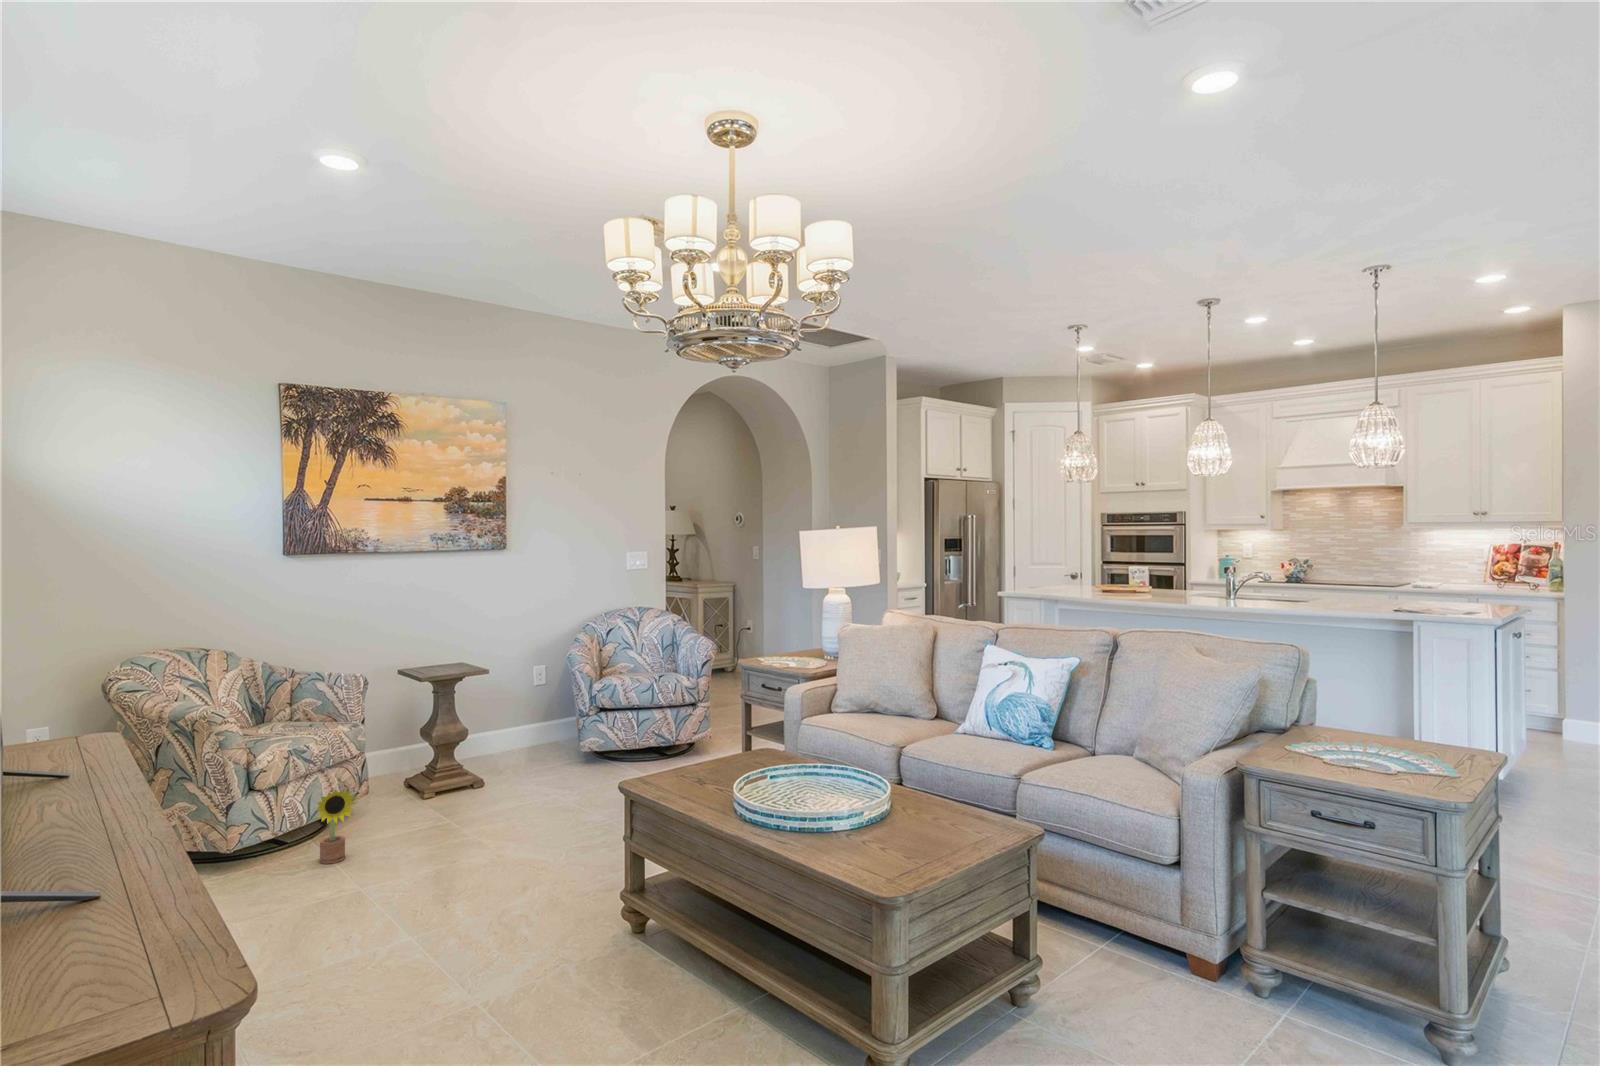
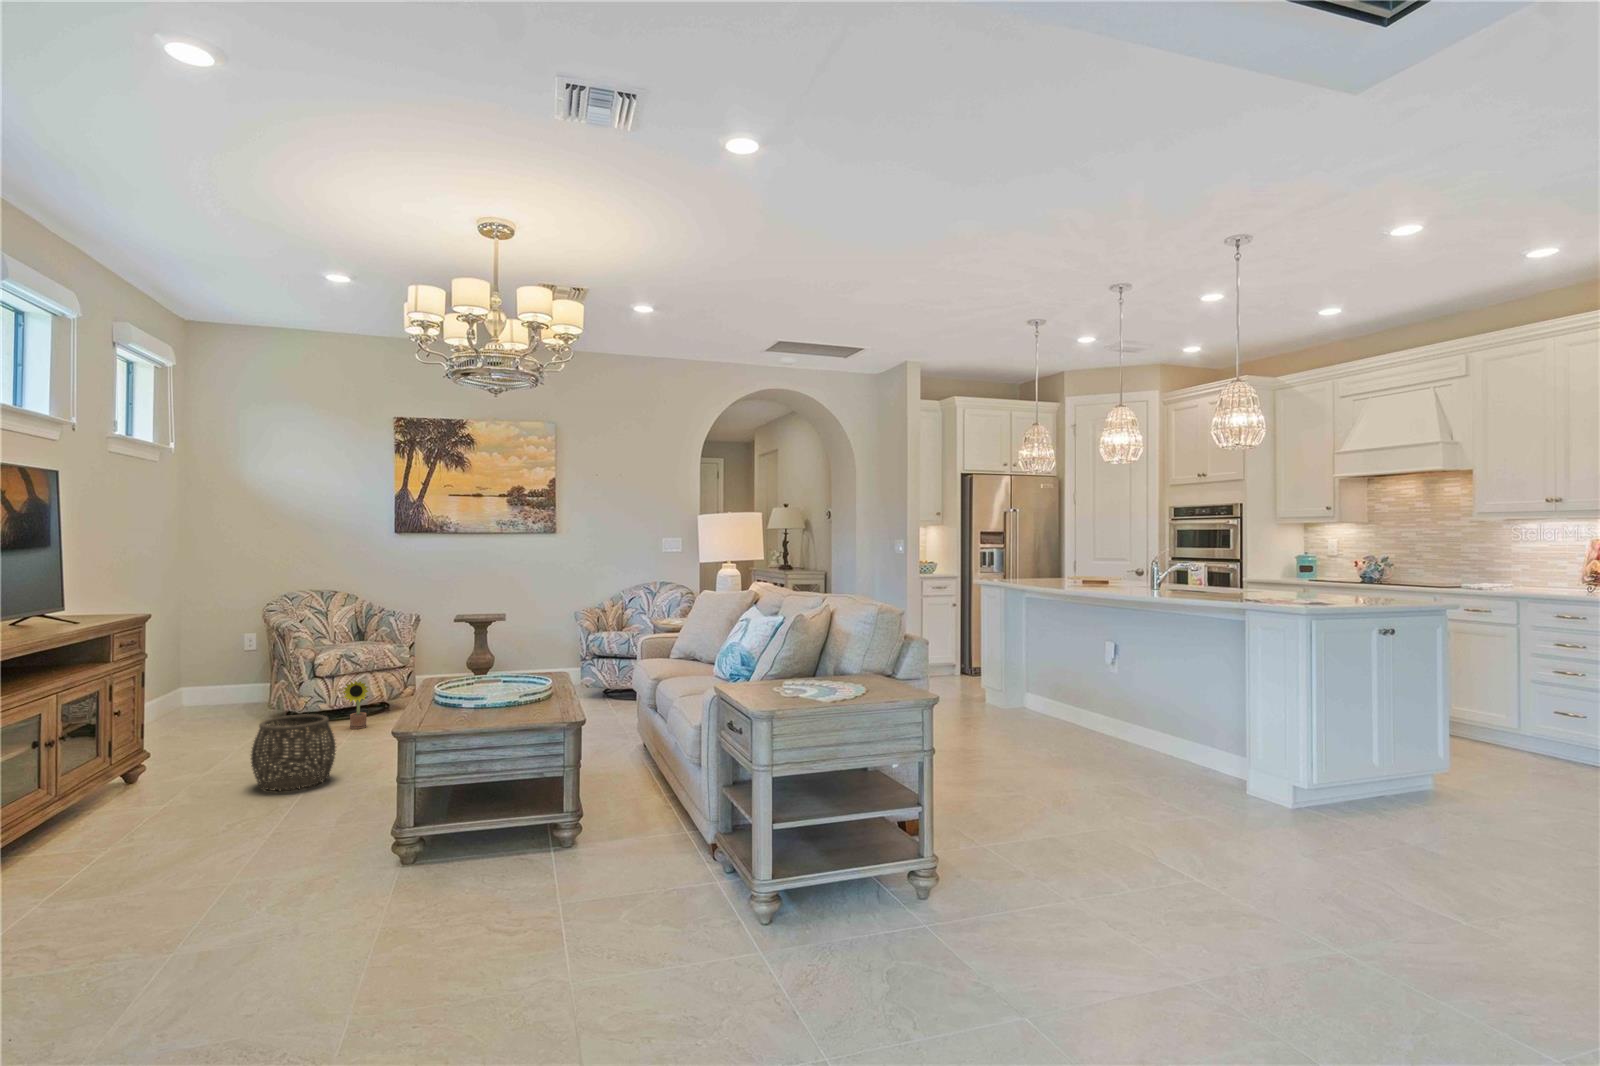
woven basket: none [339,863,473,1008] -> present [251,714,336,791]

